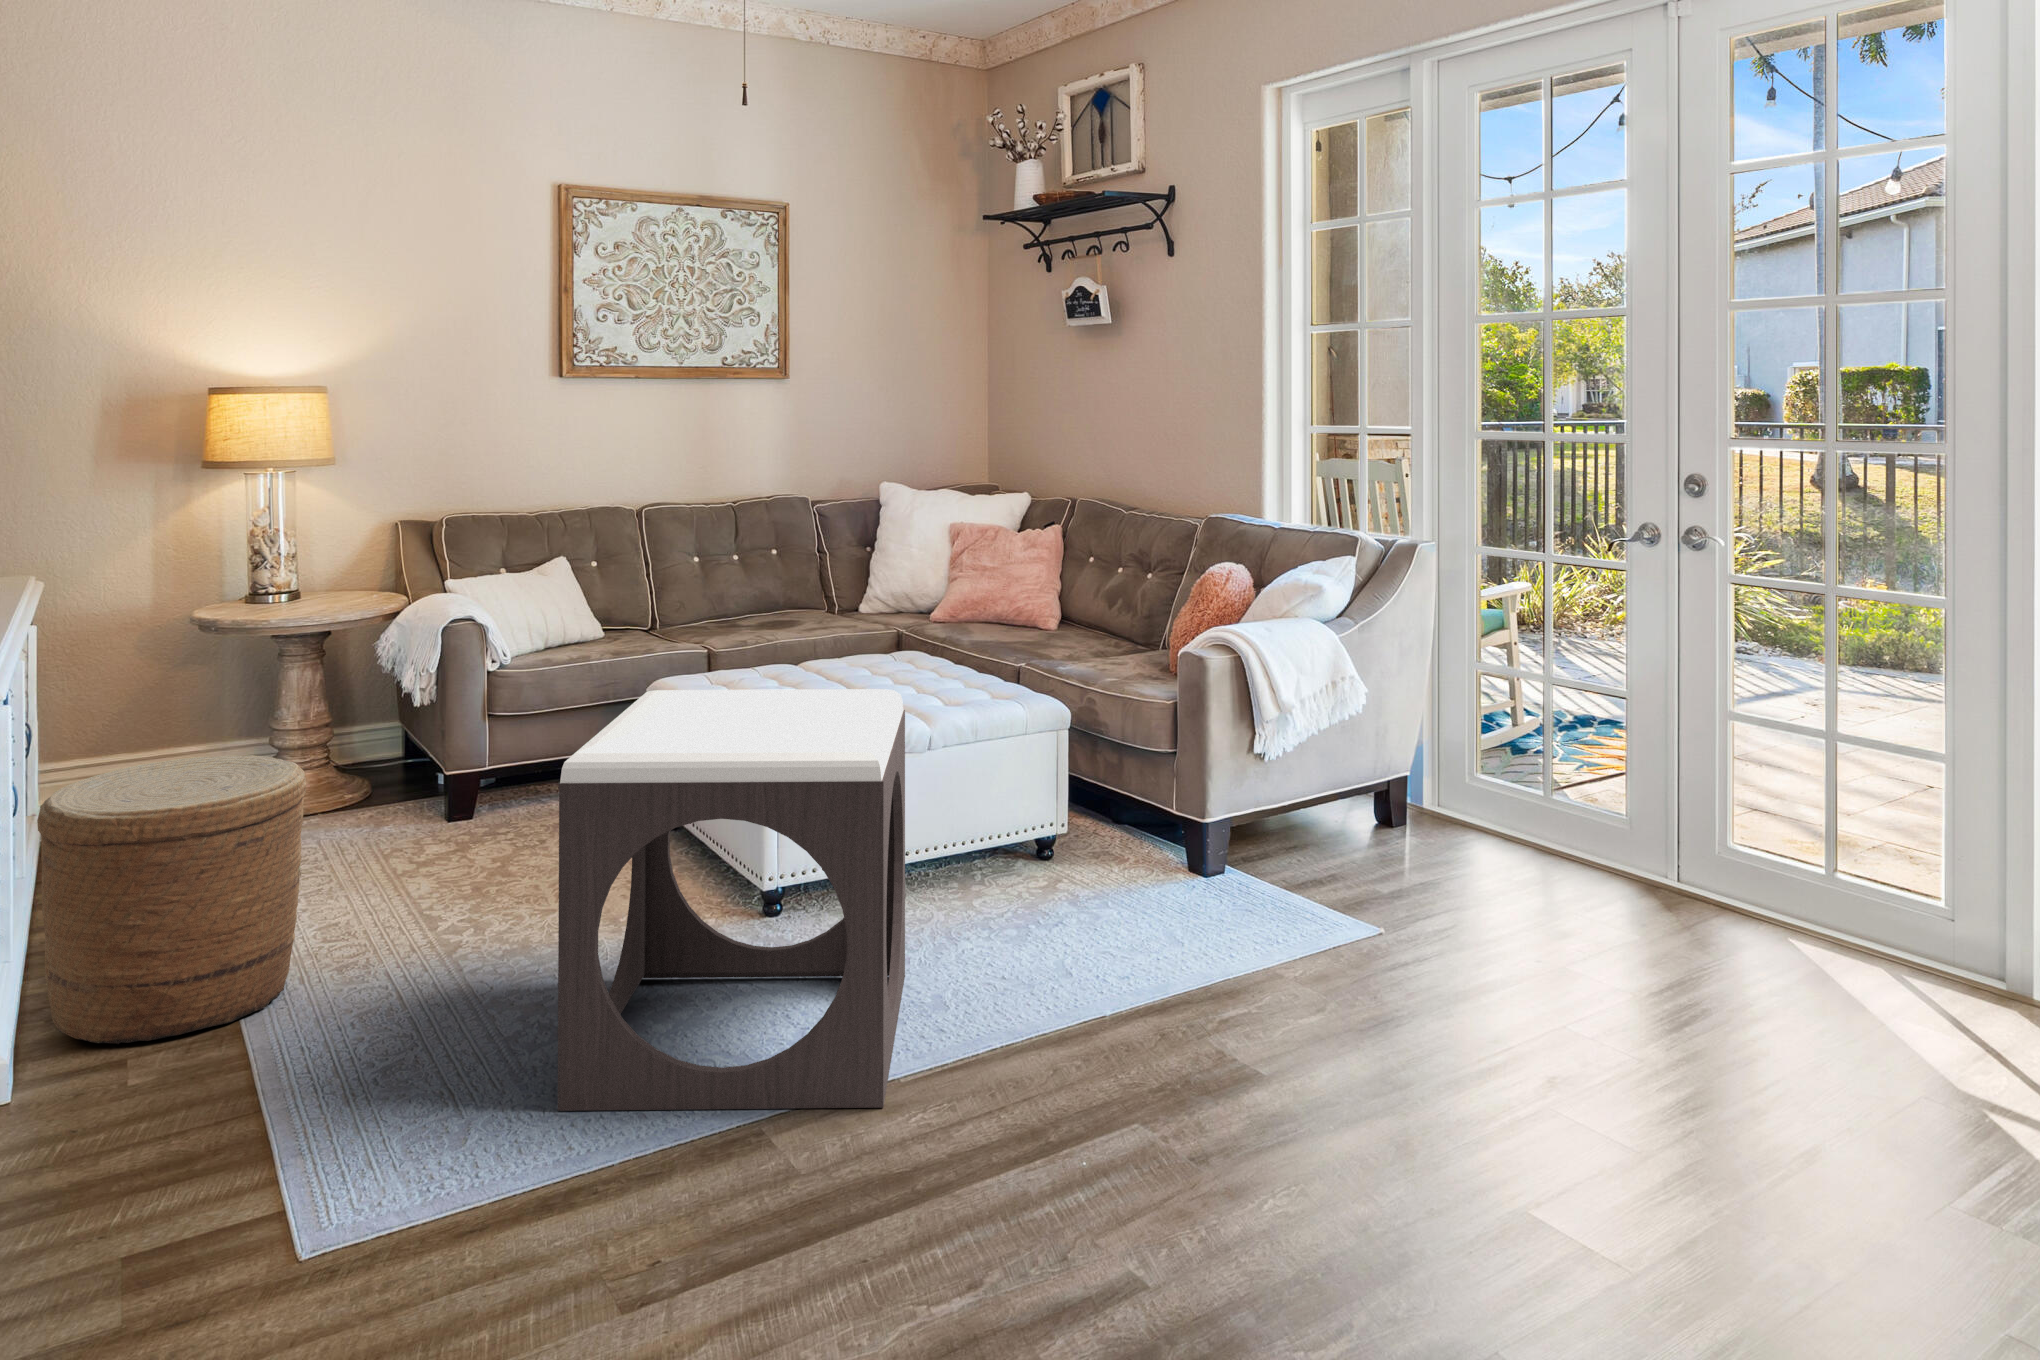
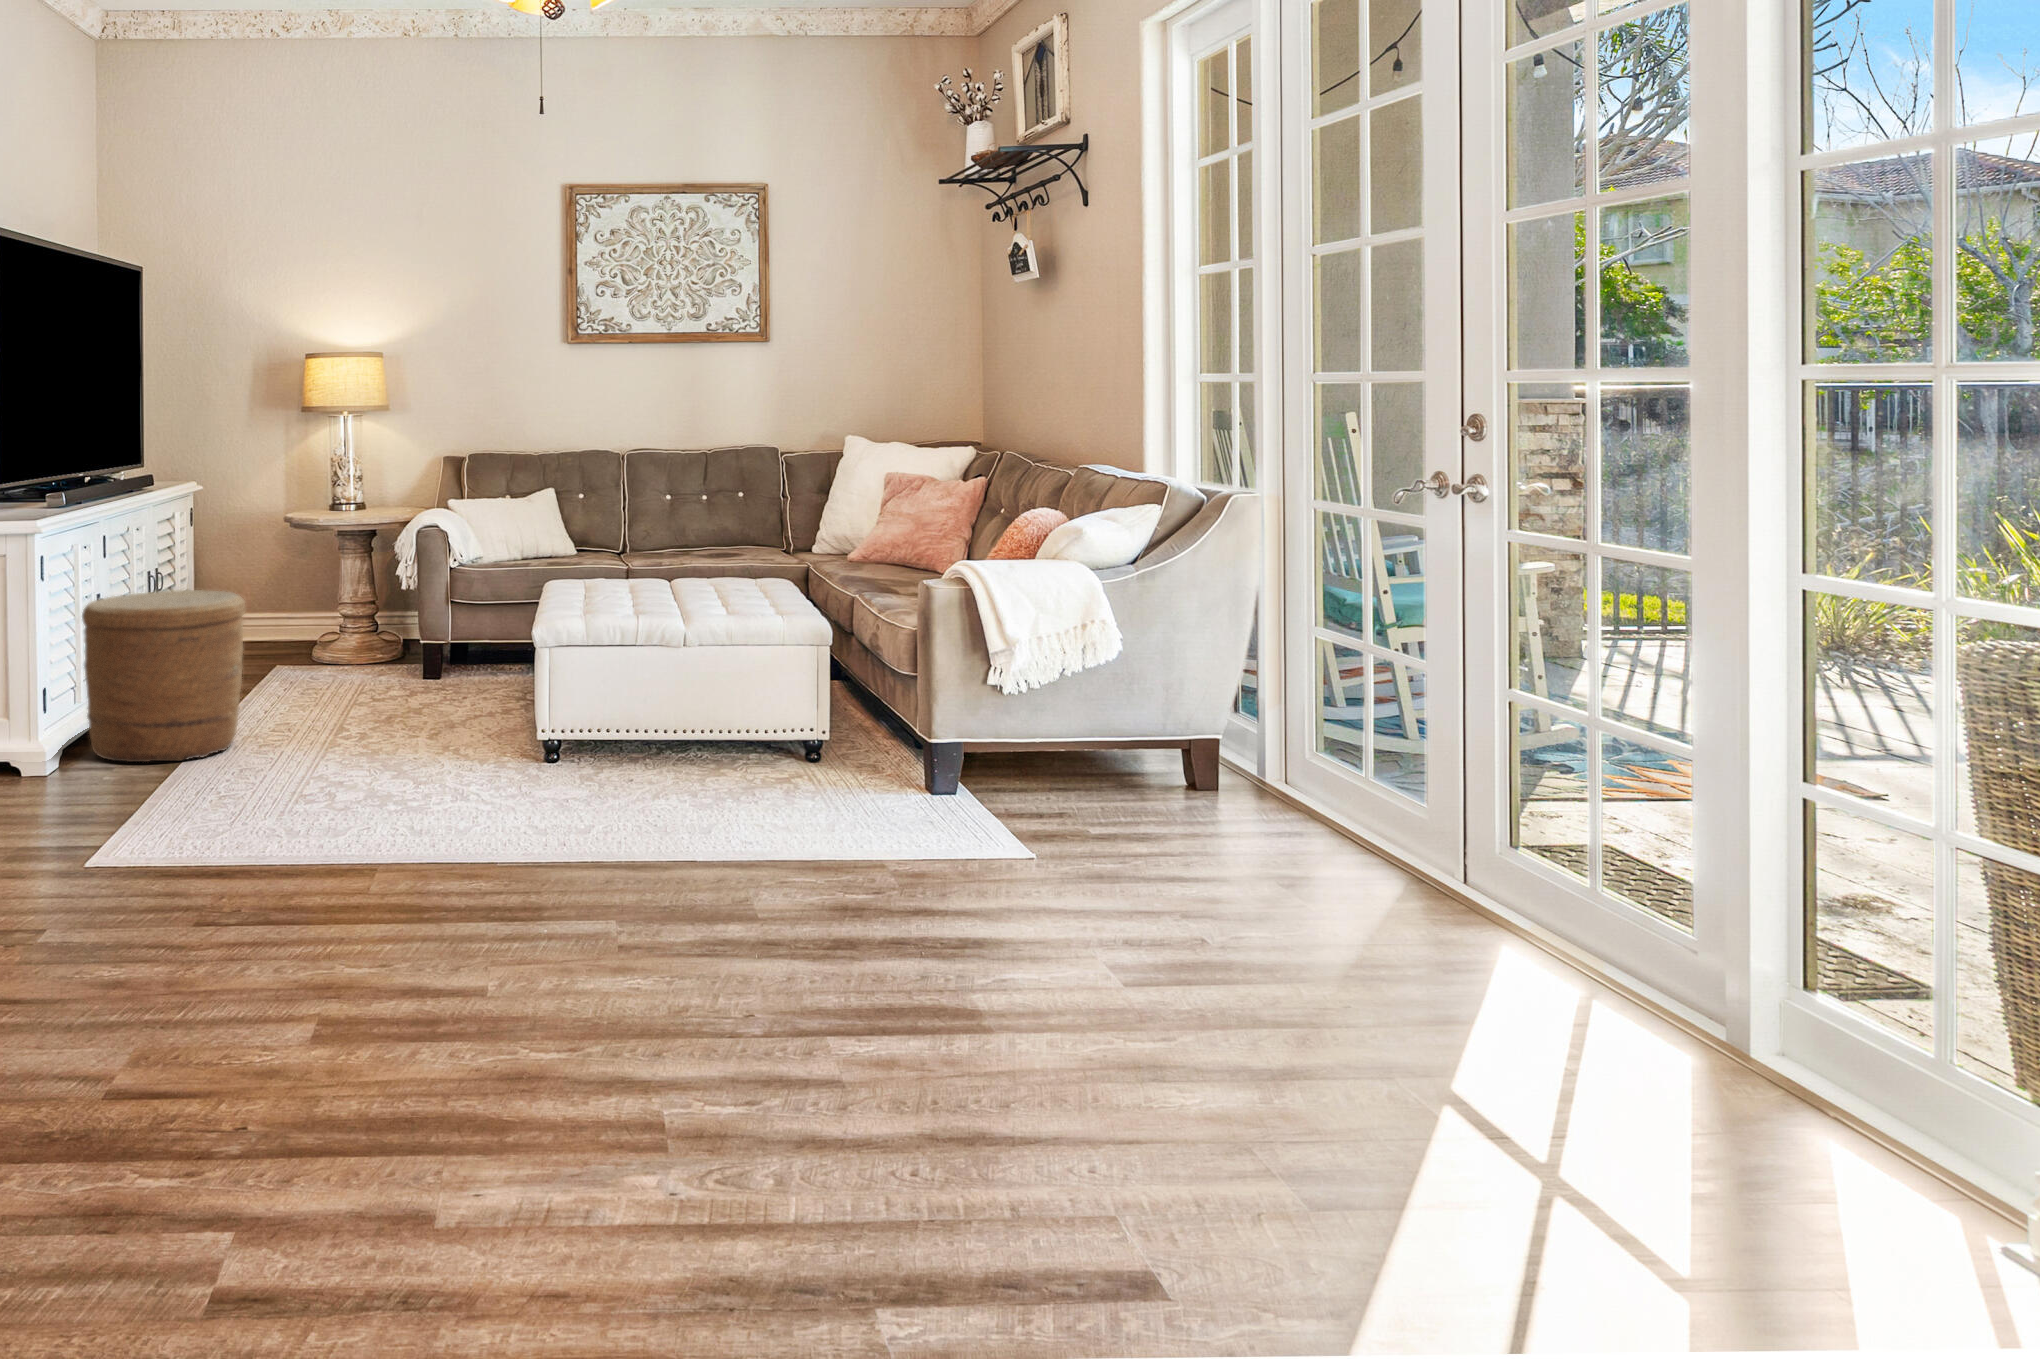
footstool: present [558,689,905,1111] -> none [296,554,613,864]

